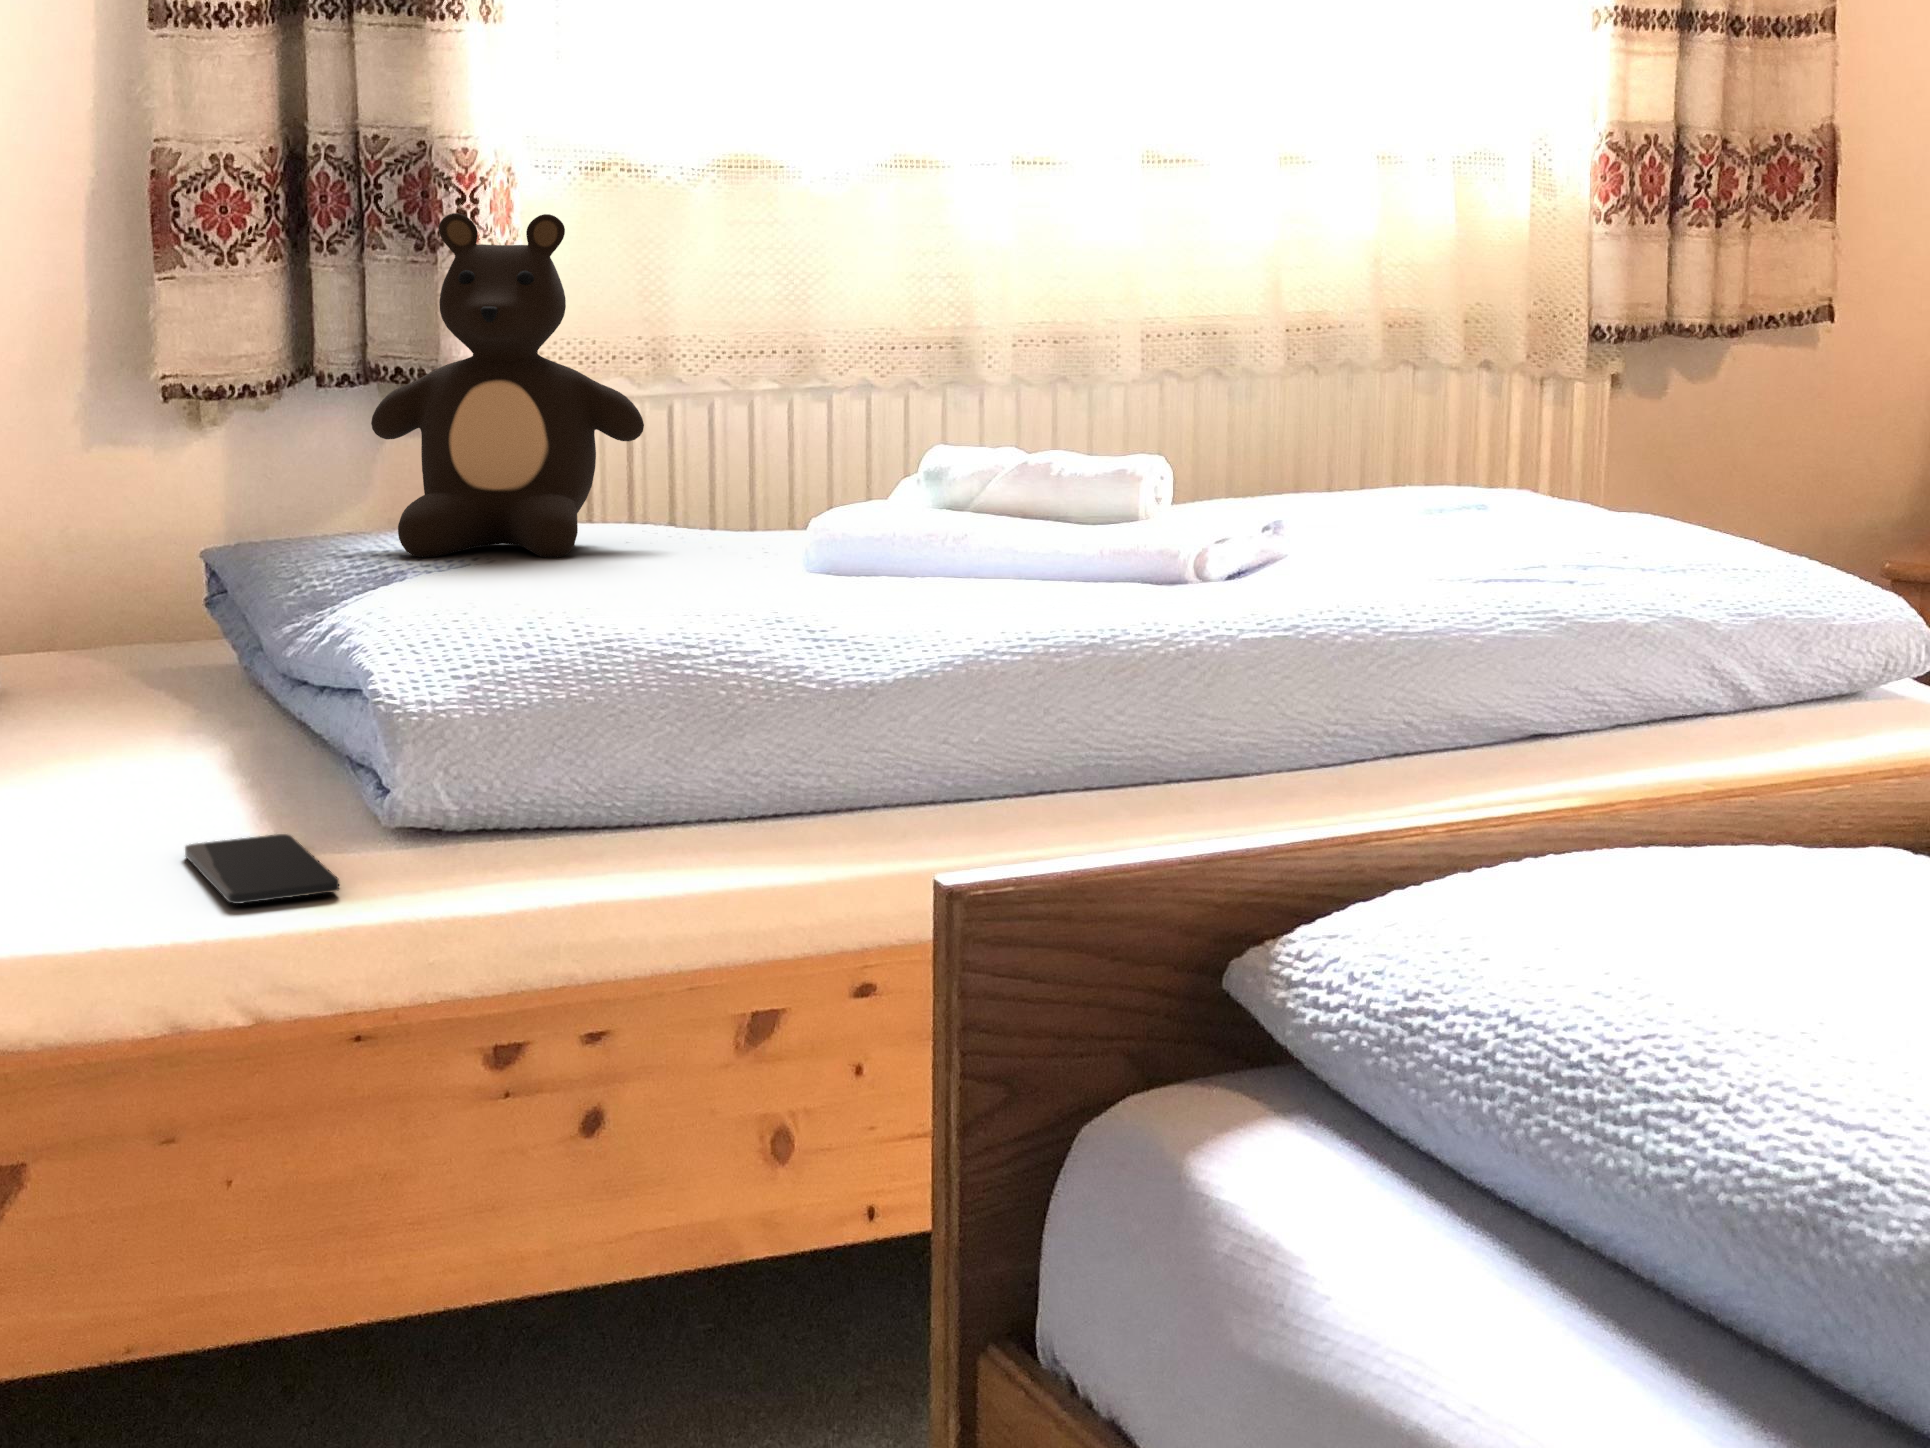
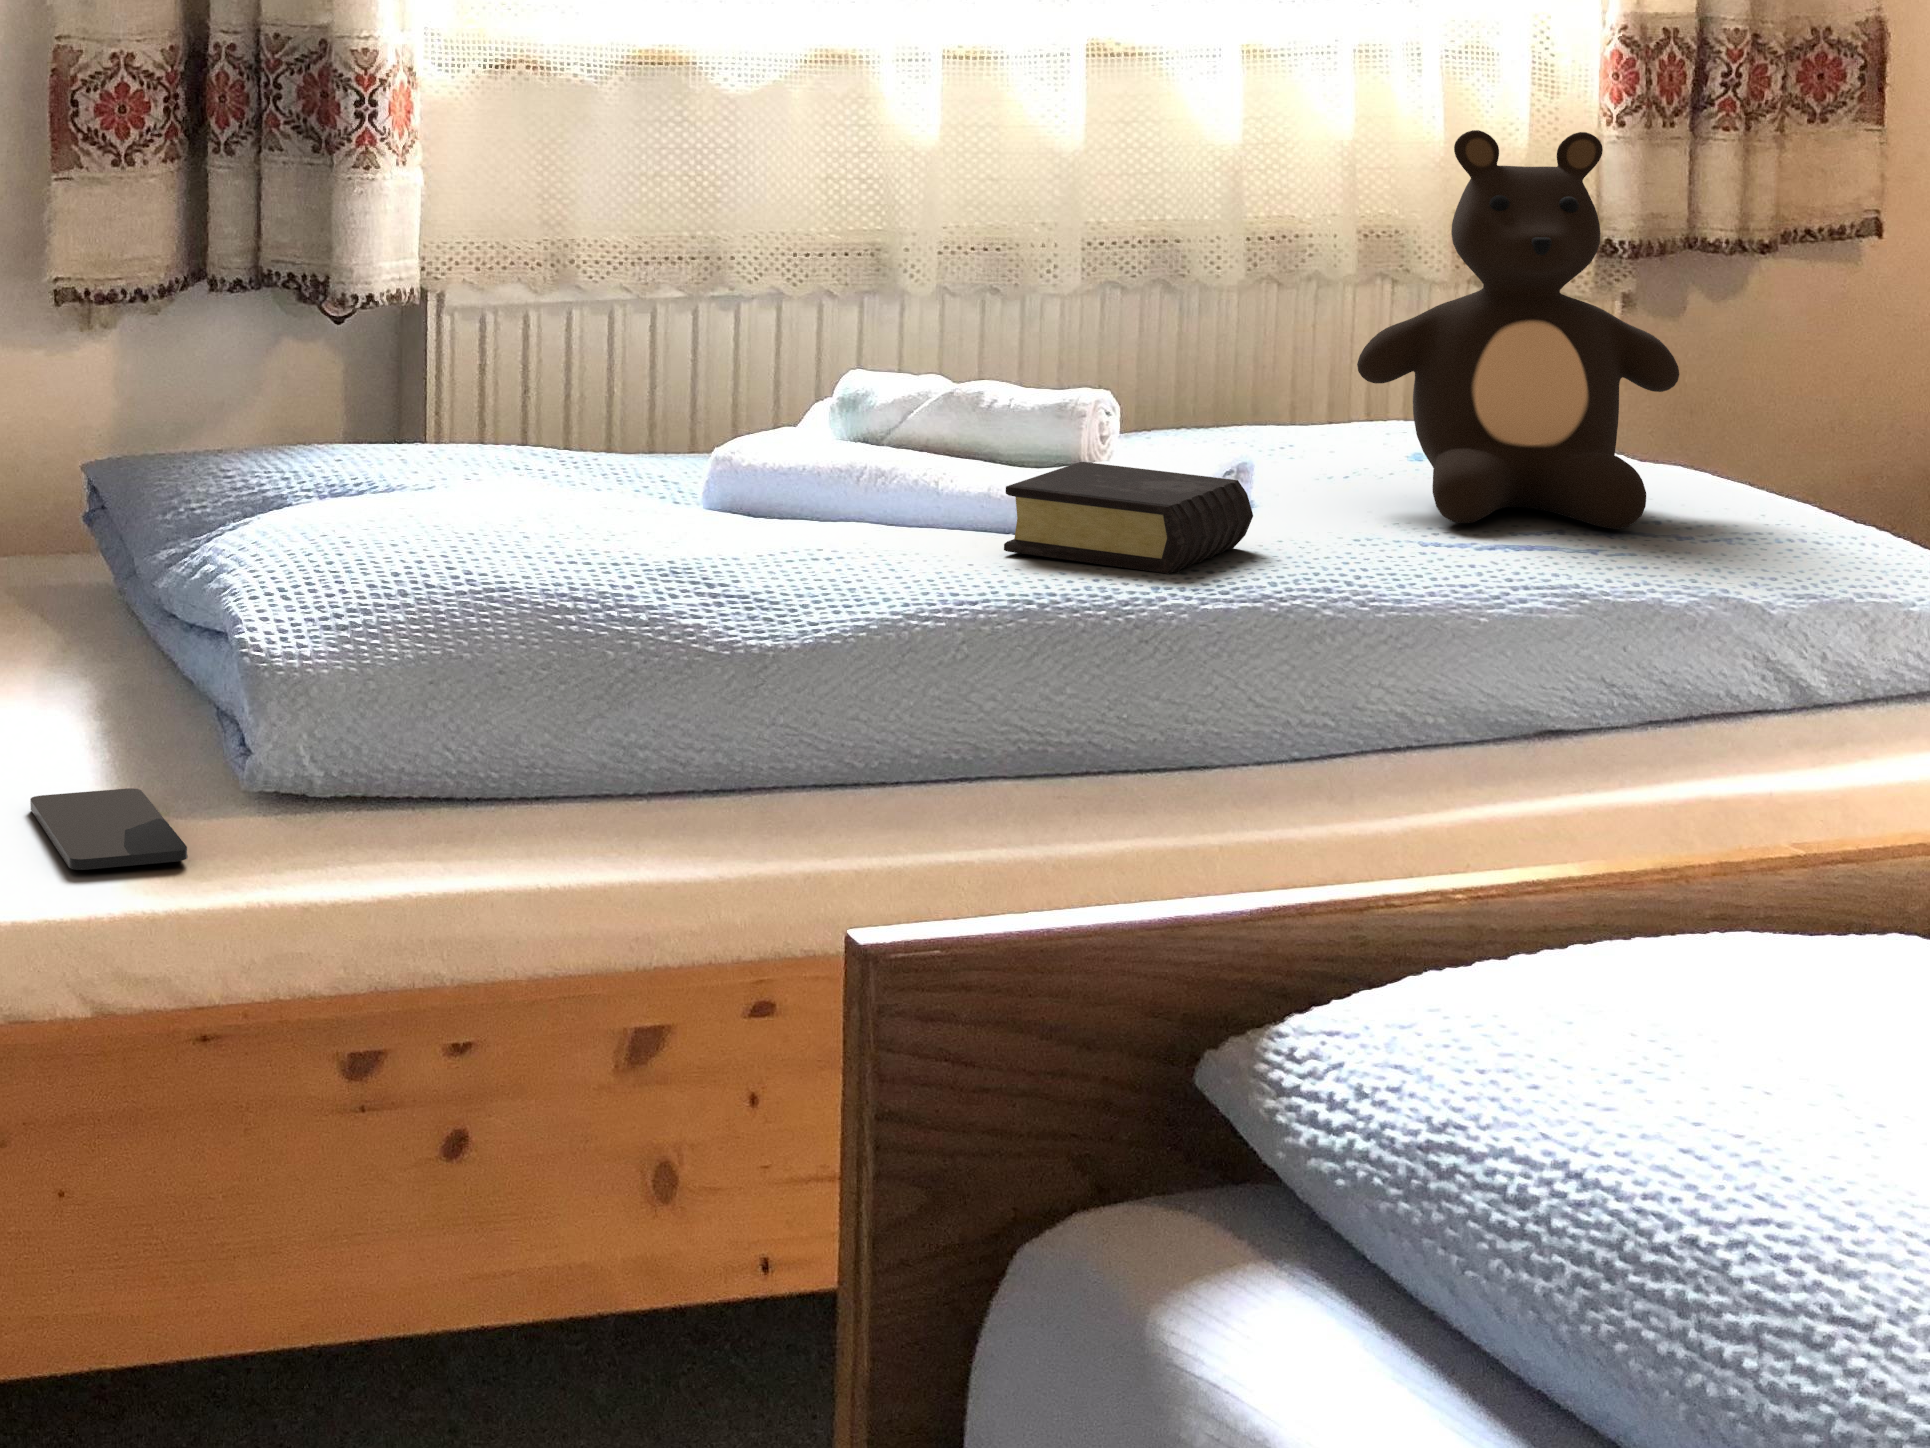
teddy bear: present [371,213,644,558] -> present [1357,130,1679,529]
book: none [1073,519,1289,613] -> present [1004,462,1253,574]

